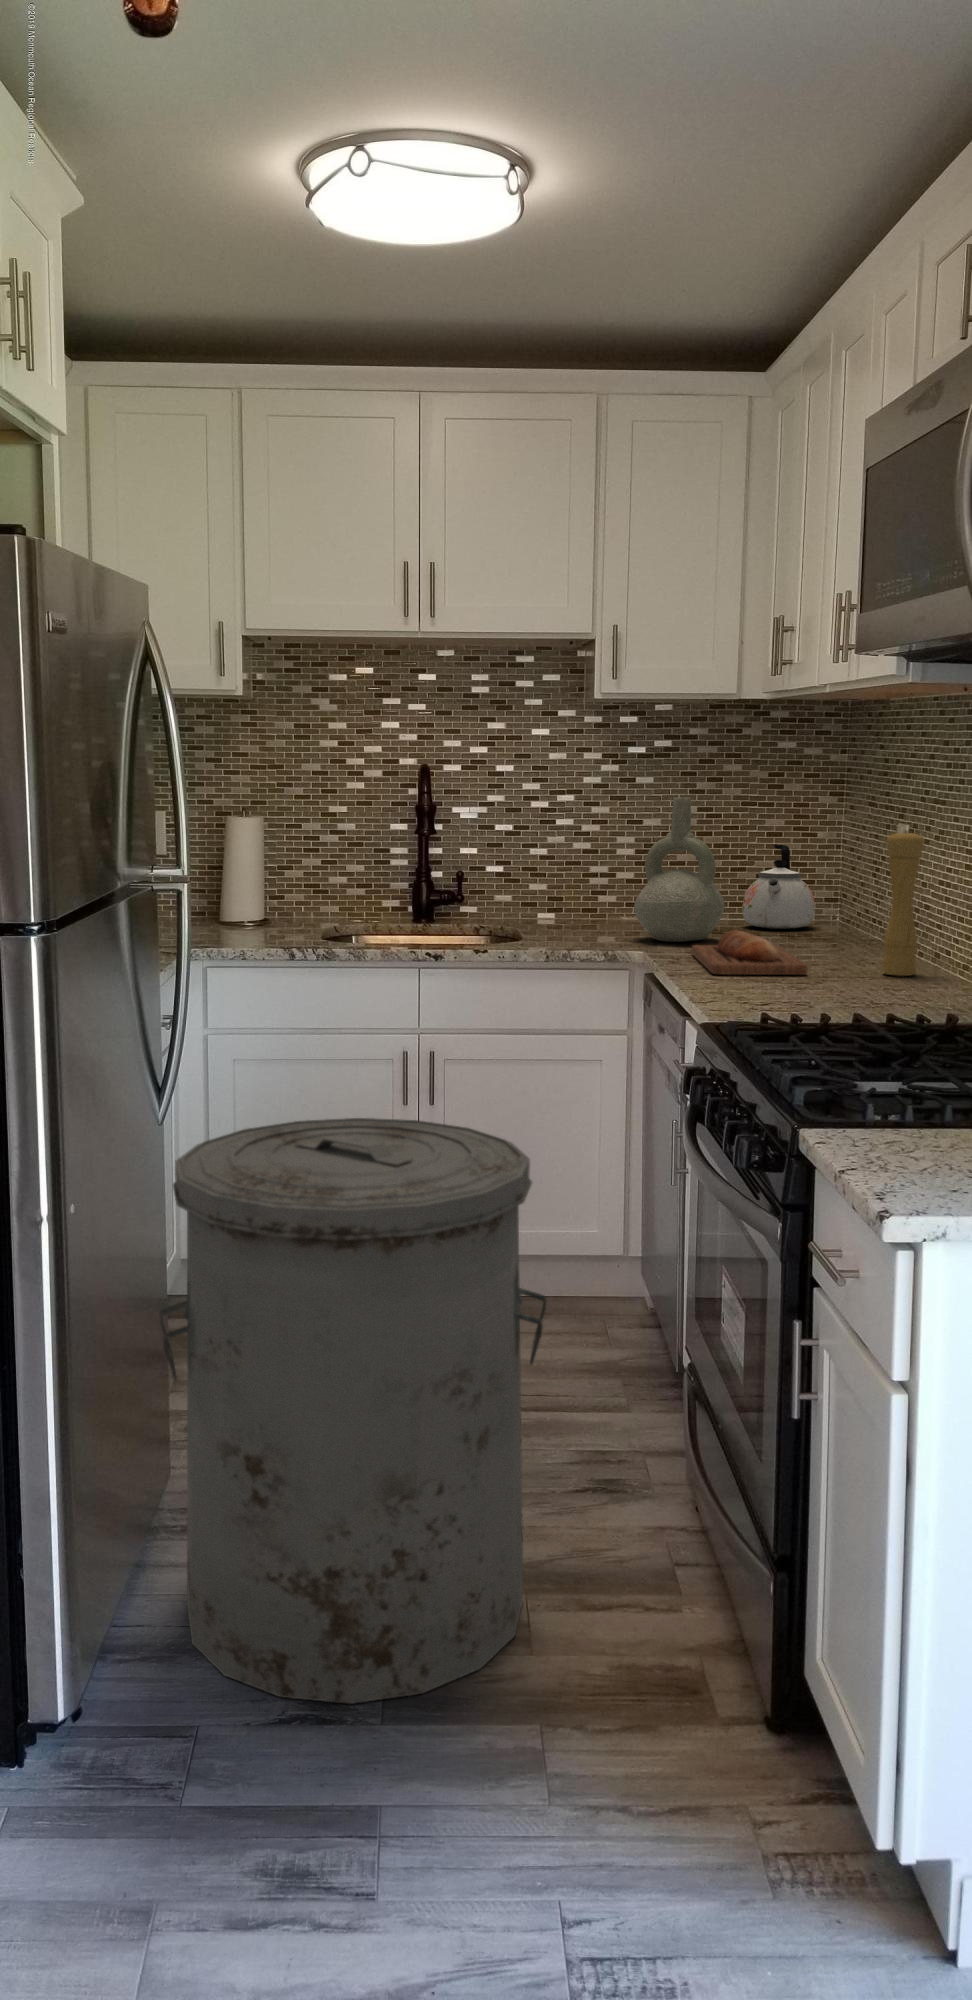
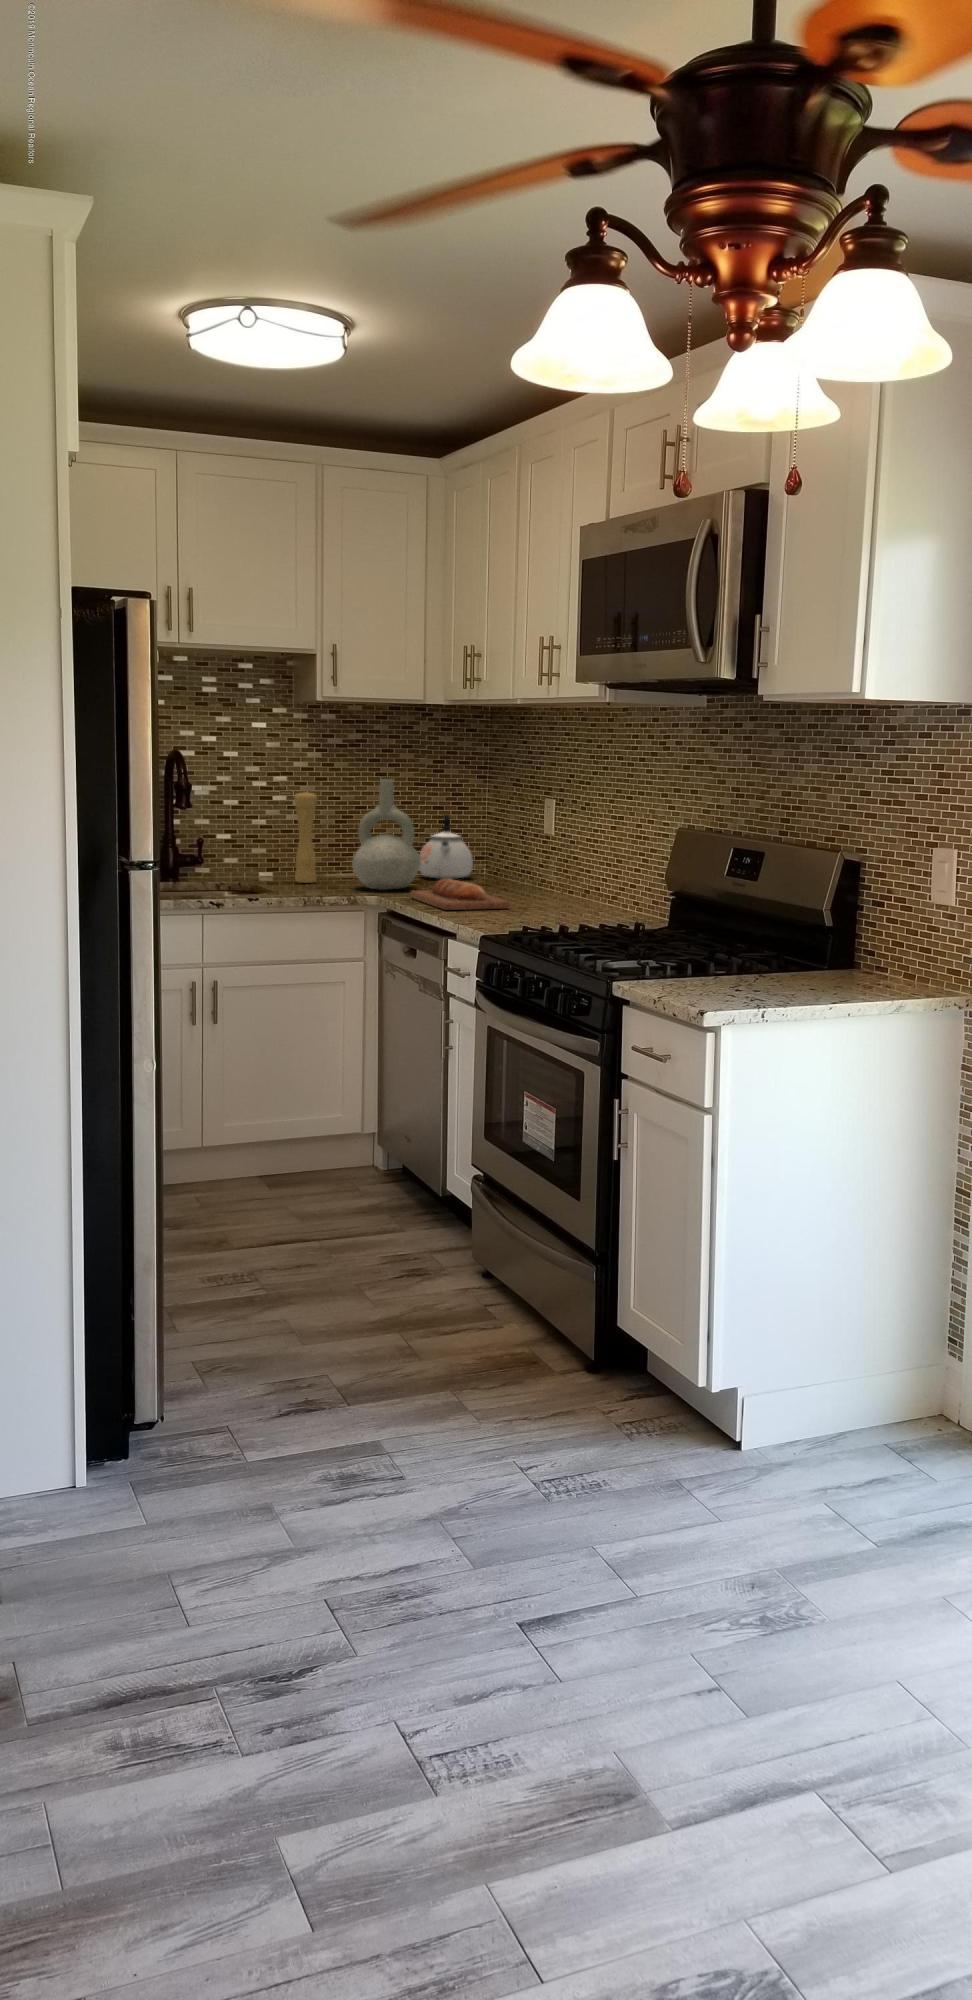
pepper mill: present [882,831,924,976] -> present [294,791,317,883]
trash can: present [159,1118,546,1704] -> none [154,1014,422,1401]

